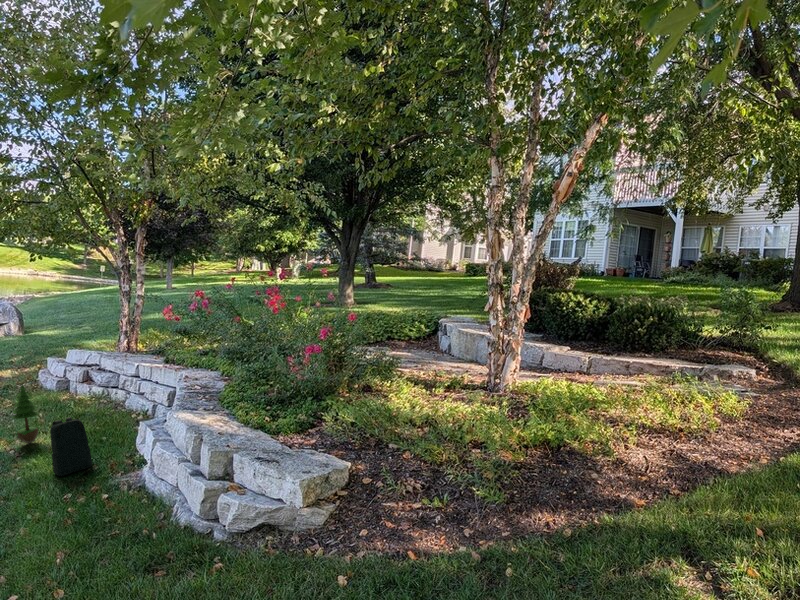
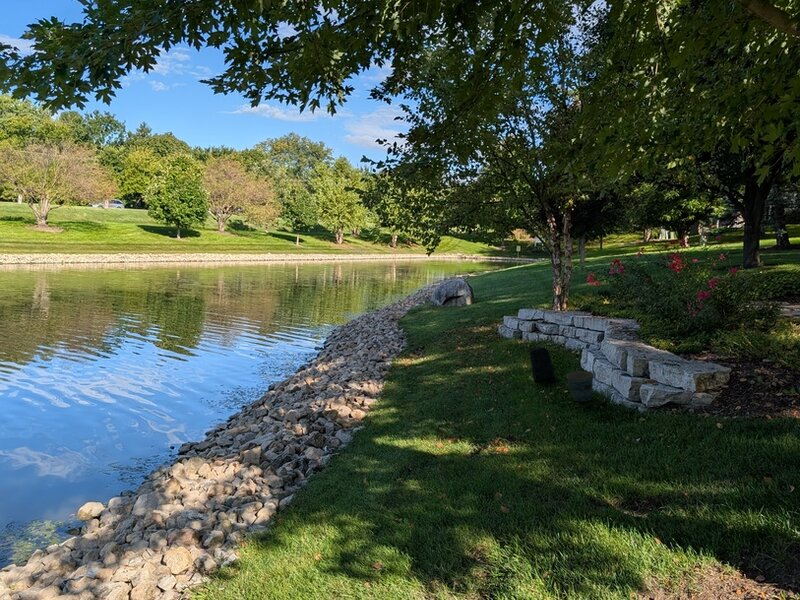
potted tree: present [12,385,39,444] -> none [504,328,519,366]
bucket: none [102,466,151,520] -> present [566,371,593,401]

